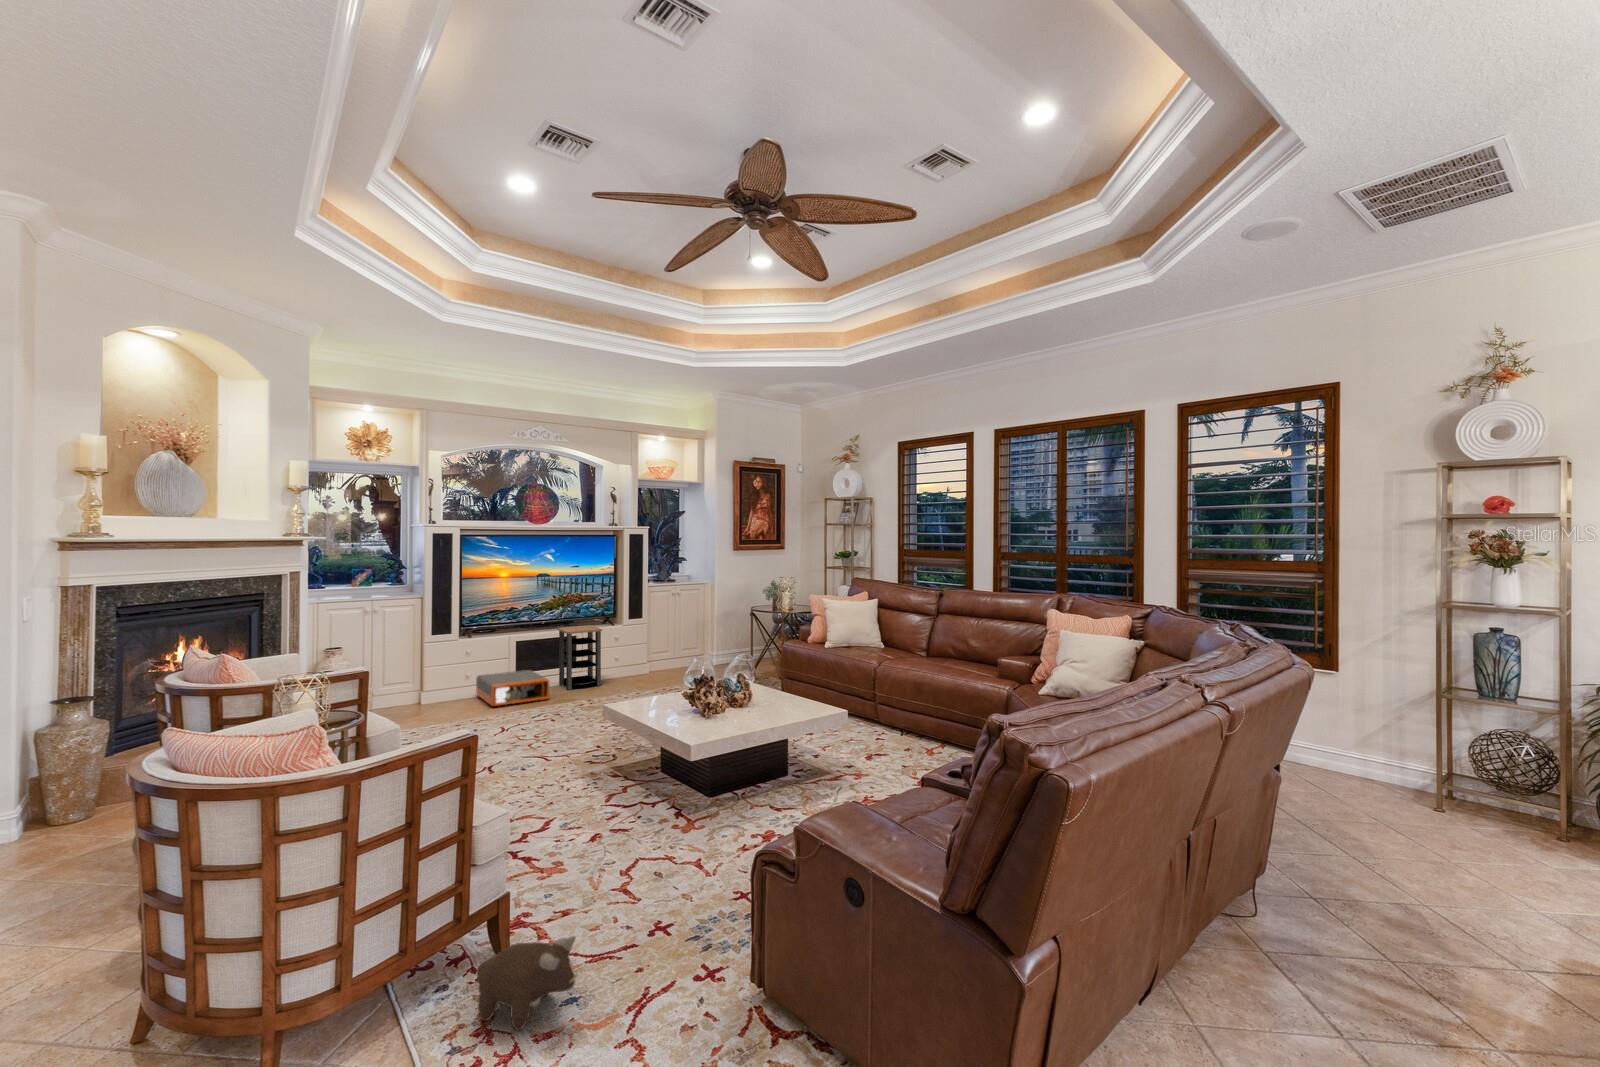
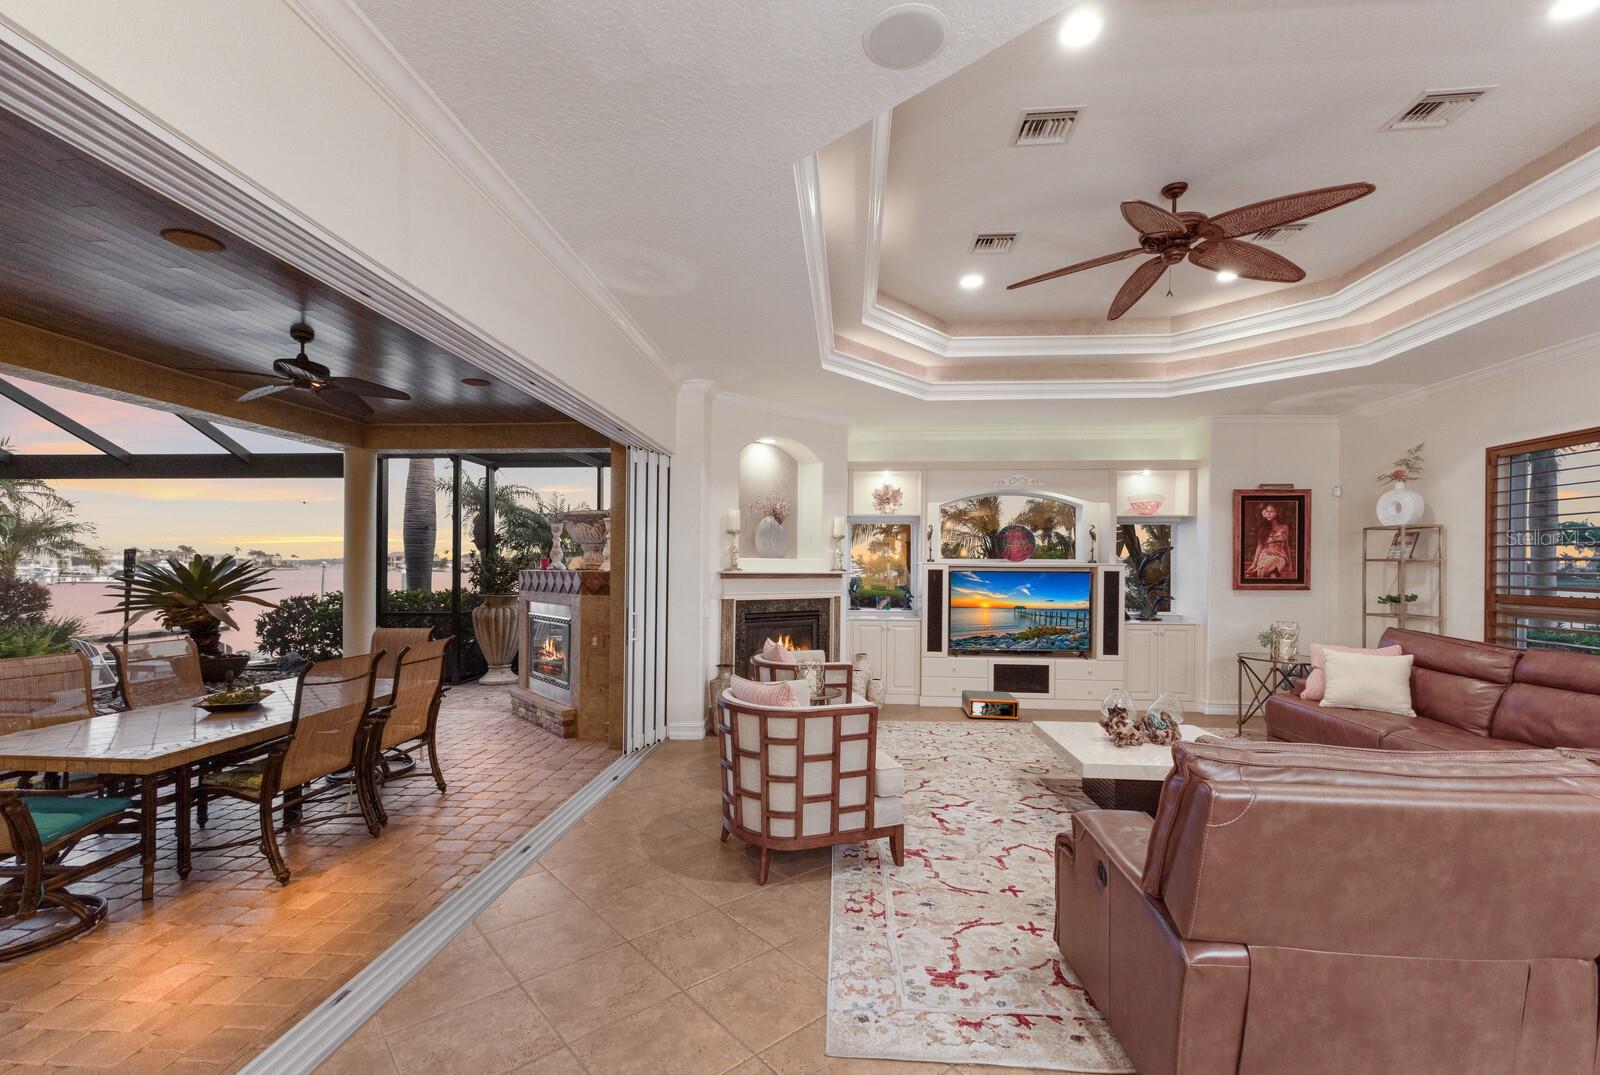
side table: present [557,625,602,690] -> none [1033,657,1074,717]
plush toy: present [477,936,578,1030] -> none [867,850,929,906]

